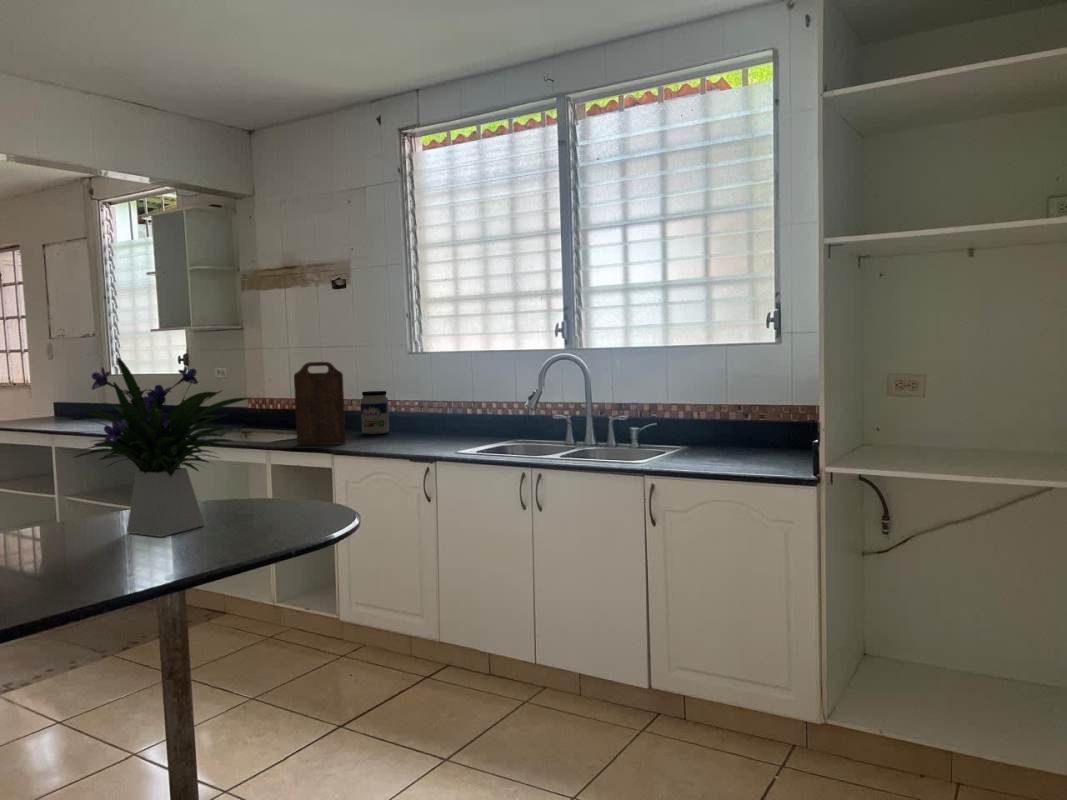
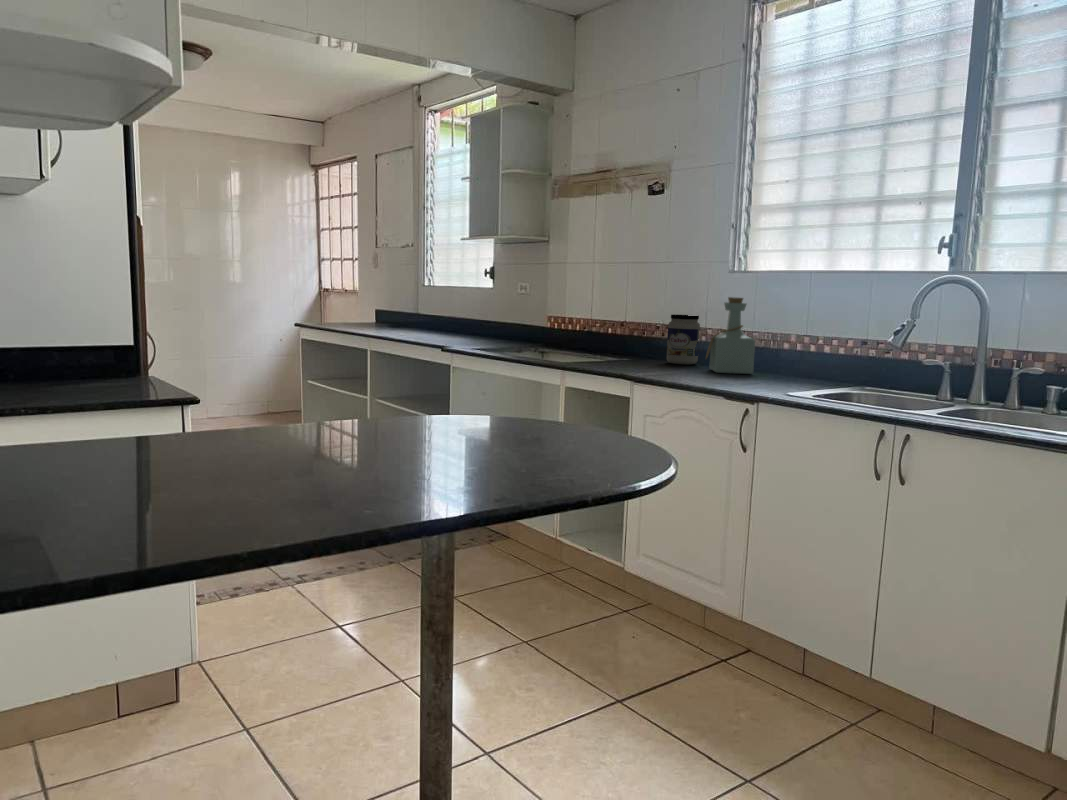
flower arrangement: present [74,358,249,537] -> none [324,220,548,457]
cutting board: present [294,362,345,445] -> none [595,274,653,370]
bottle: none [394,375,434,439] -> present [706,297,755,374]

